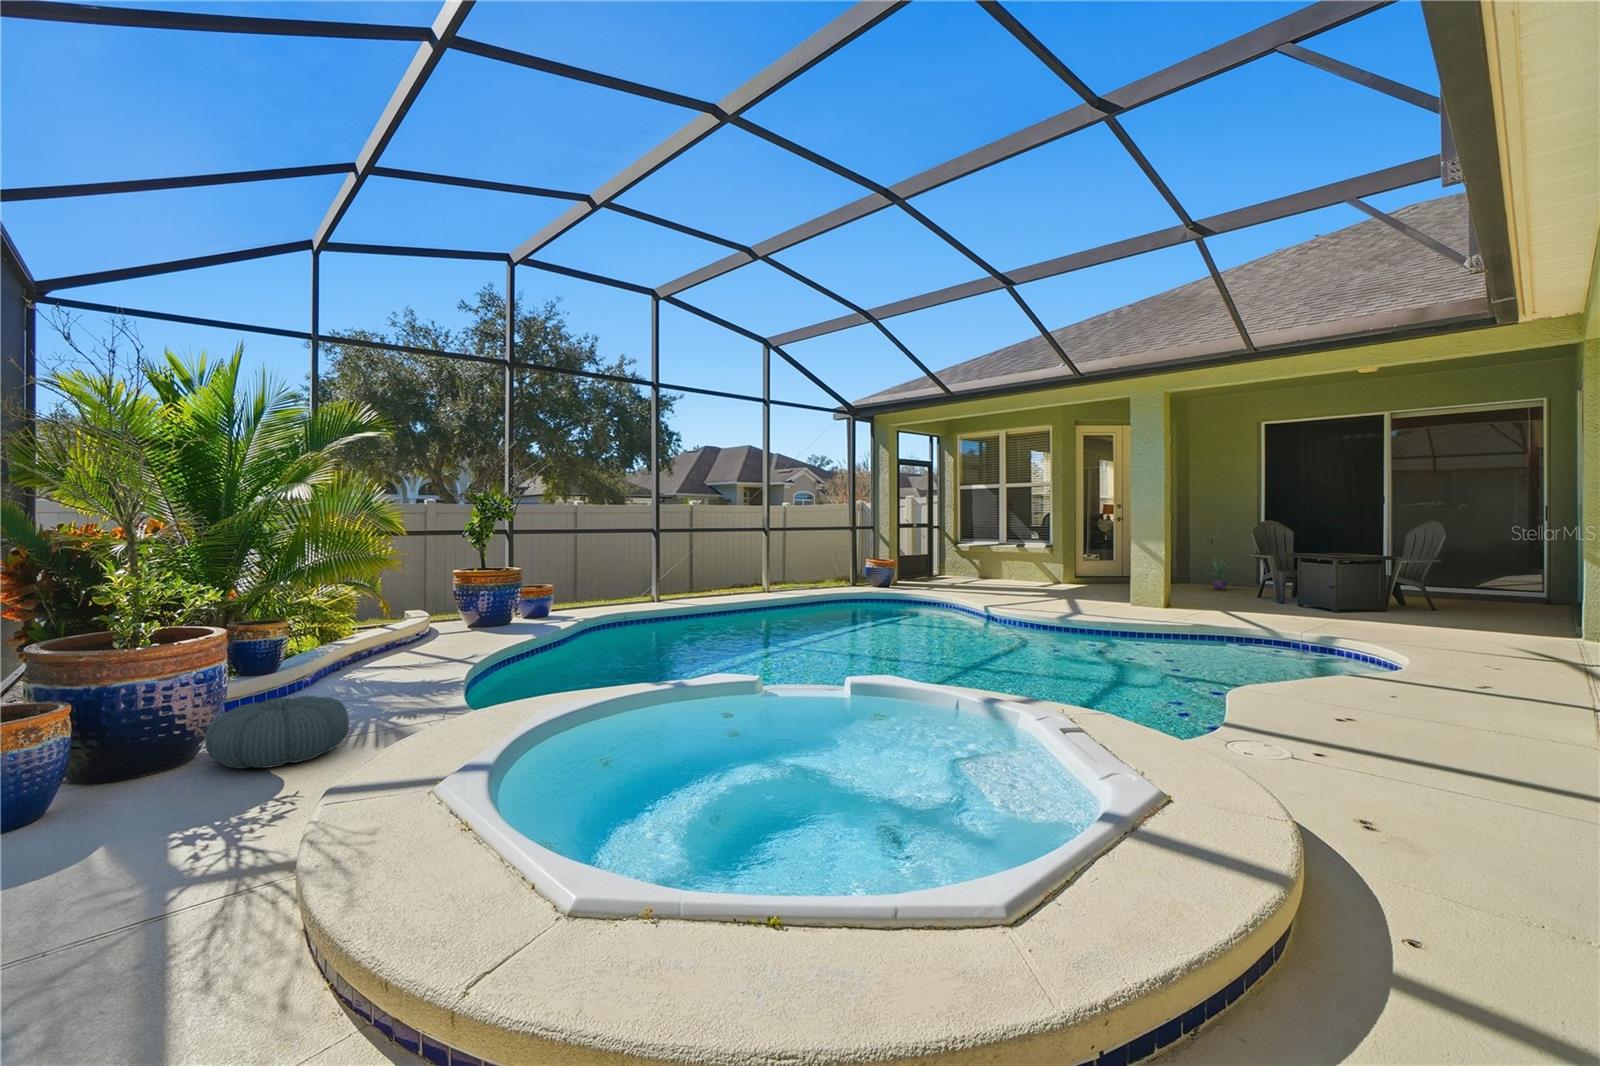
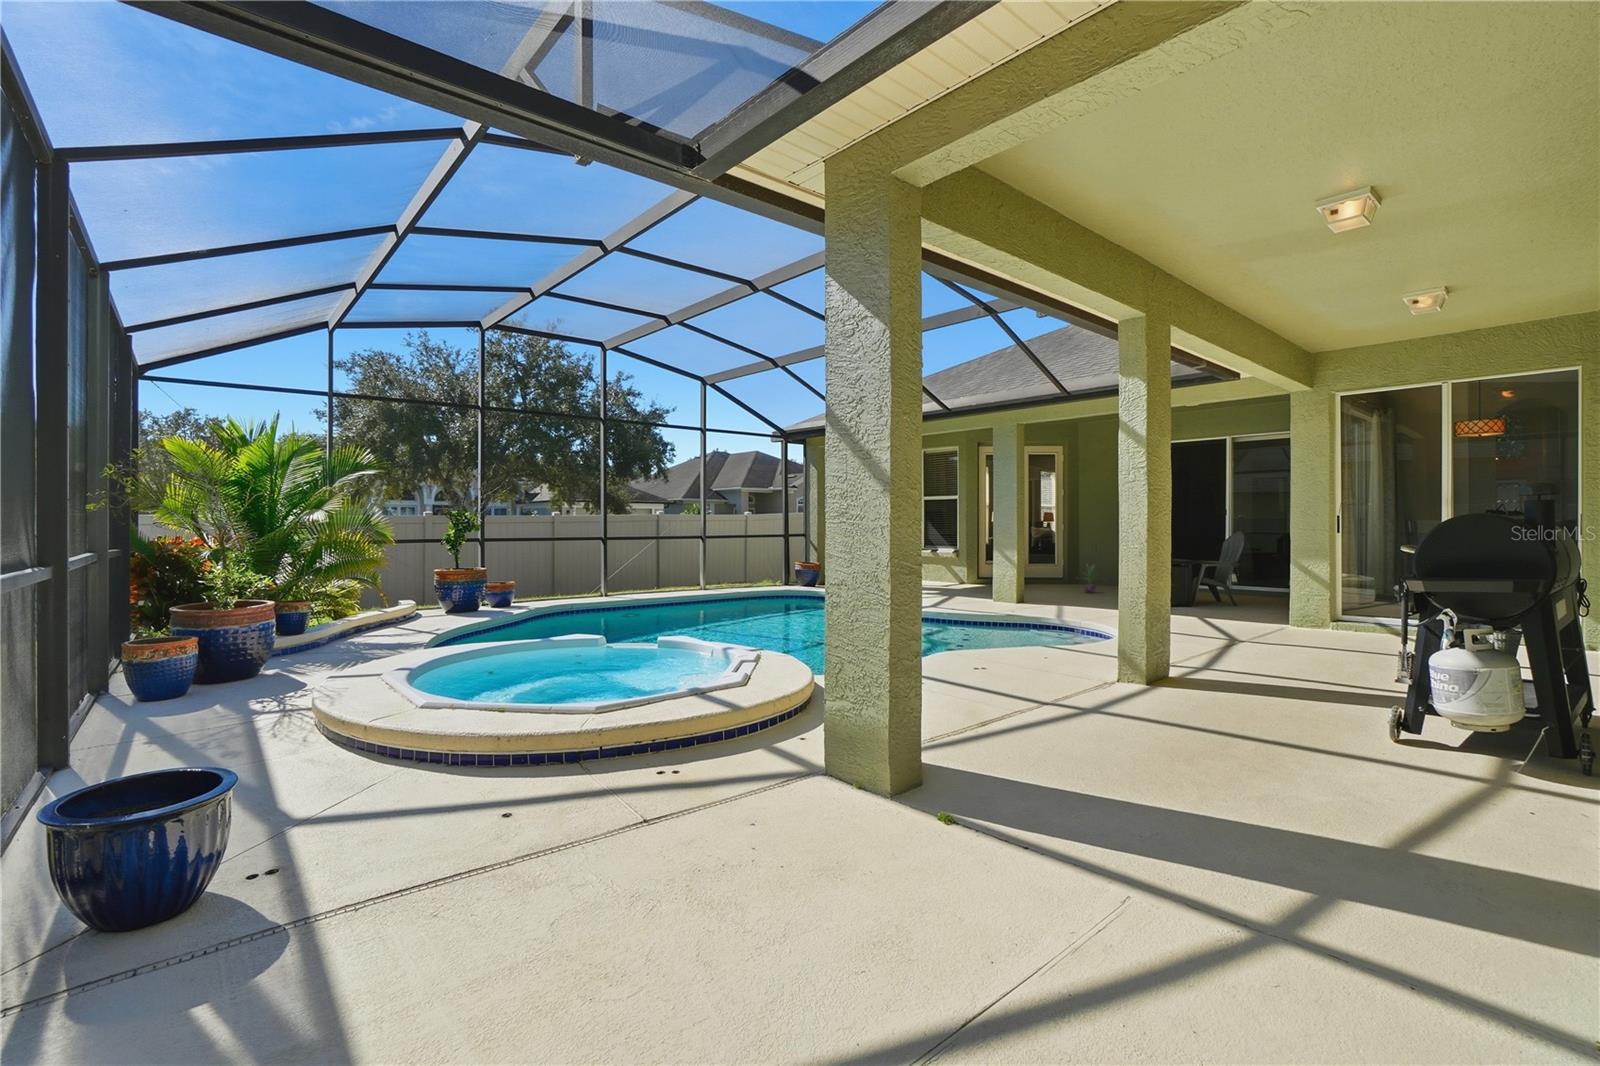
pouf: present [205,696,349,769] -> none [262,643,342,680]

